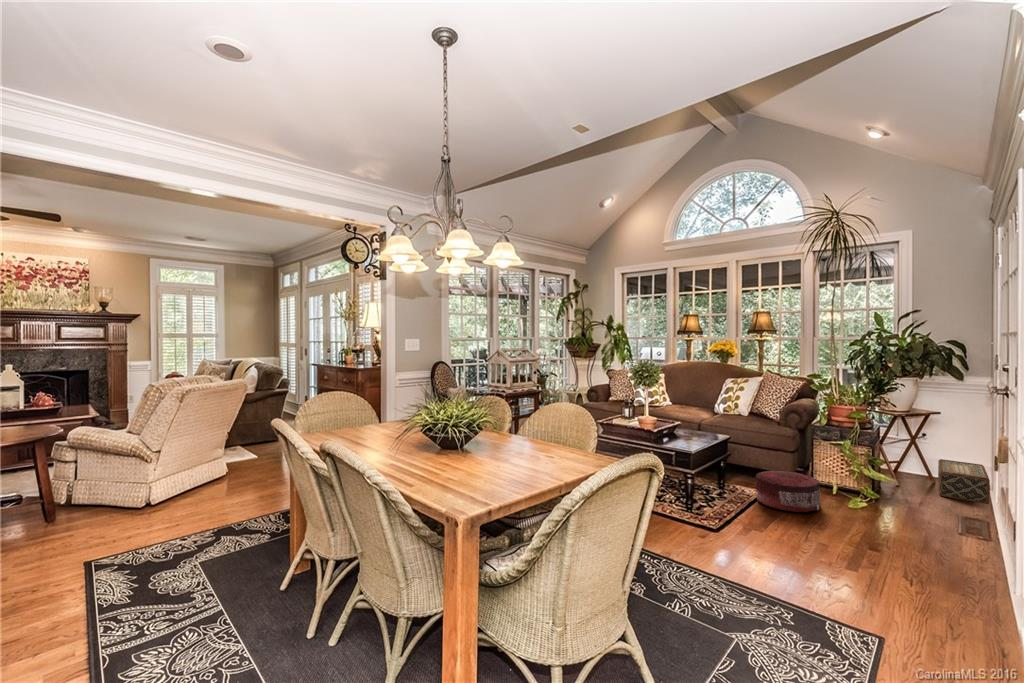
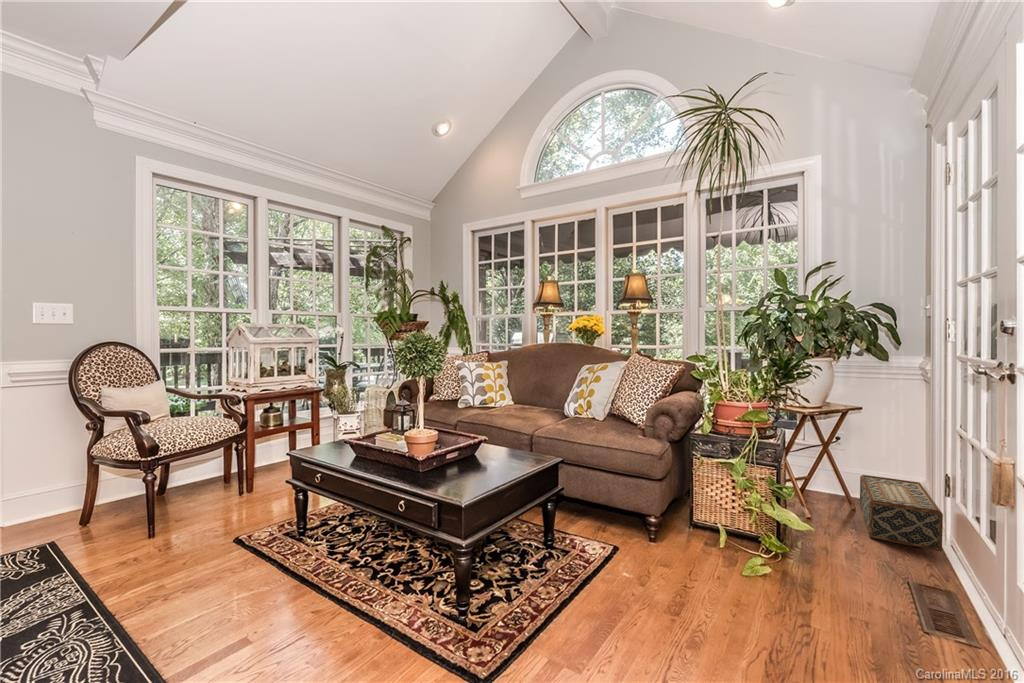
pouf: present [756,470,821,512] -> none [594,514,698,602]

